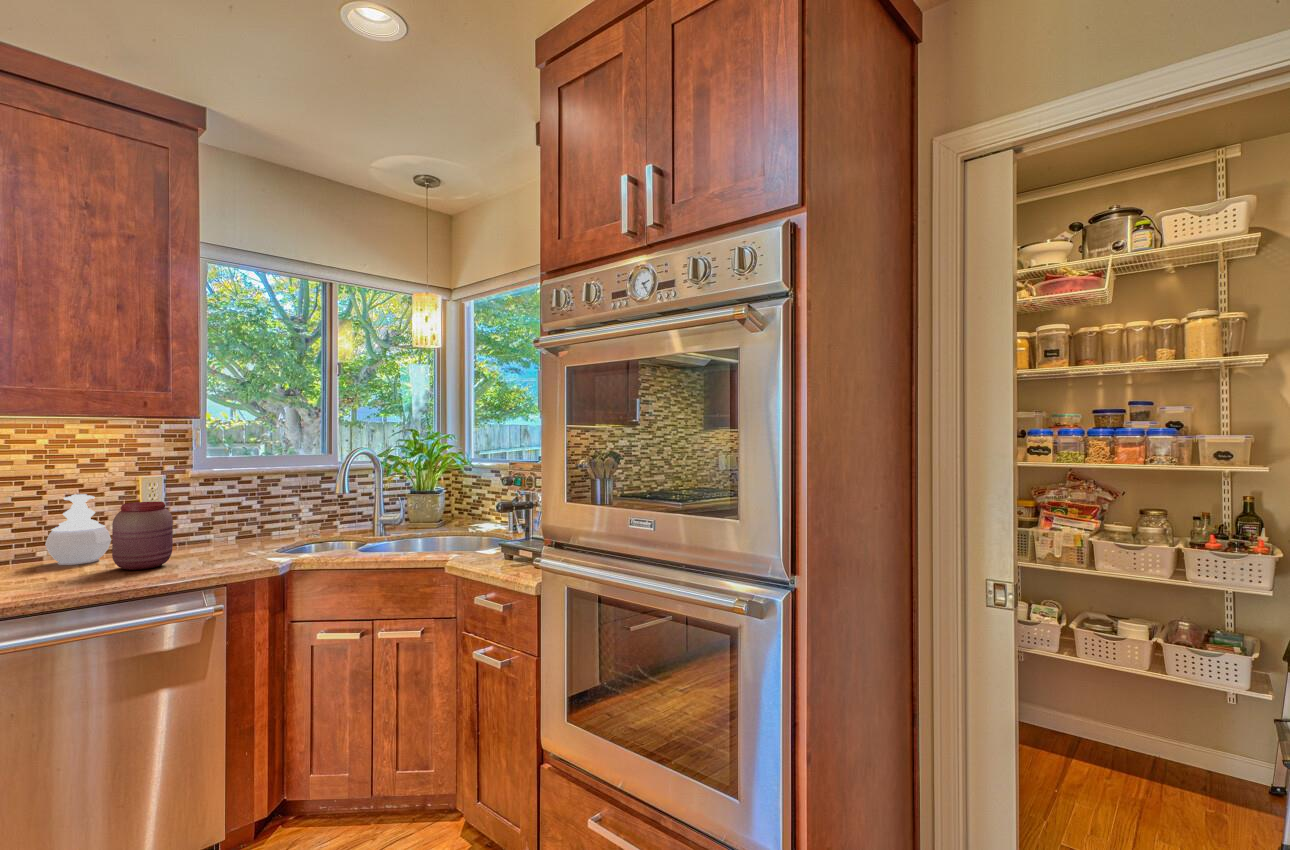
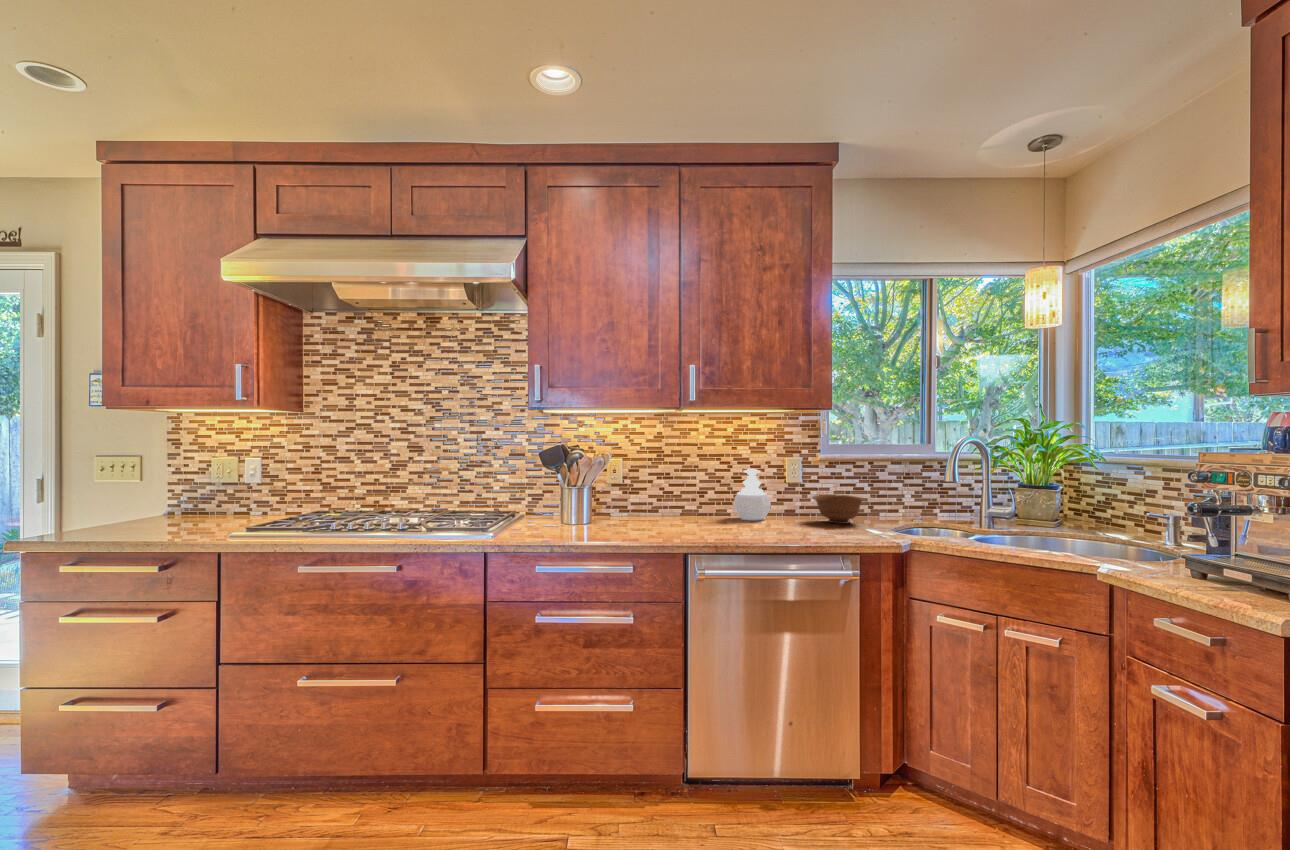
jar: present [112,502,173,570] -> none [775,477,814,530]
bowl: none [176,517,249,552] -> present [812,495,865,524]

